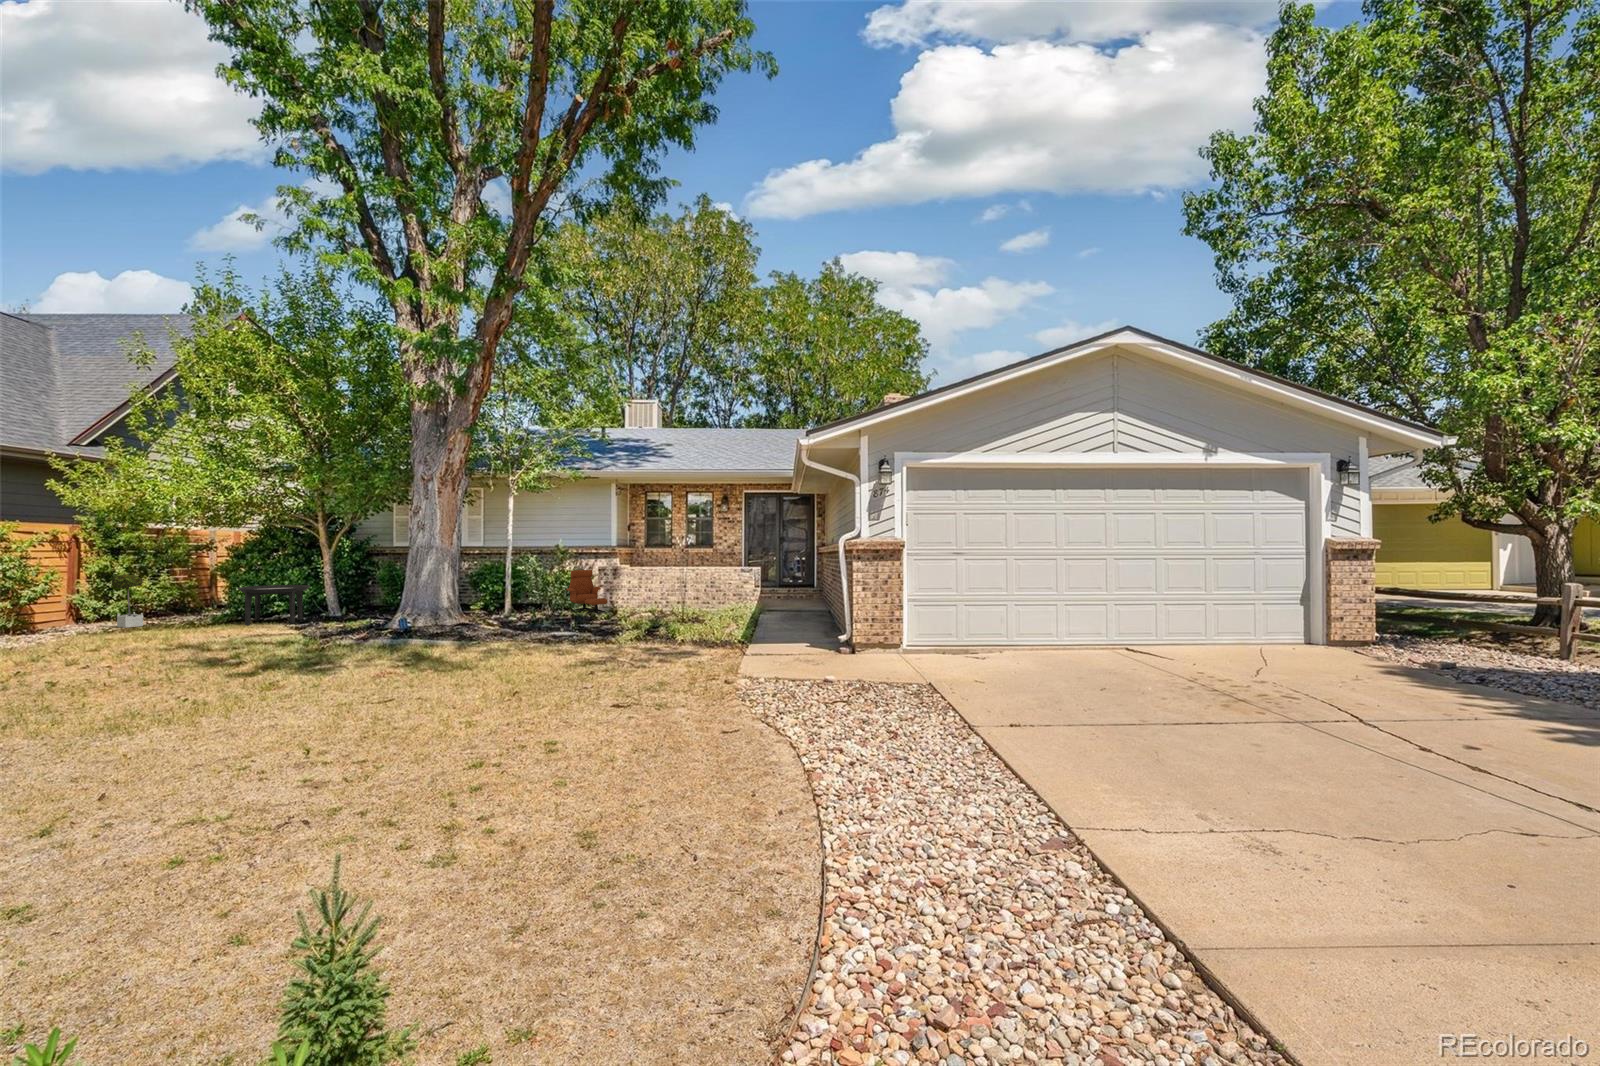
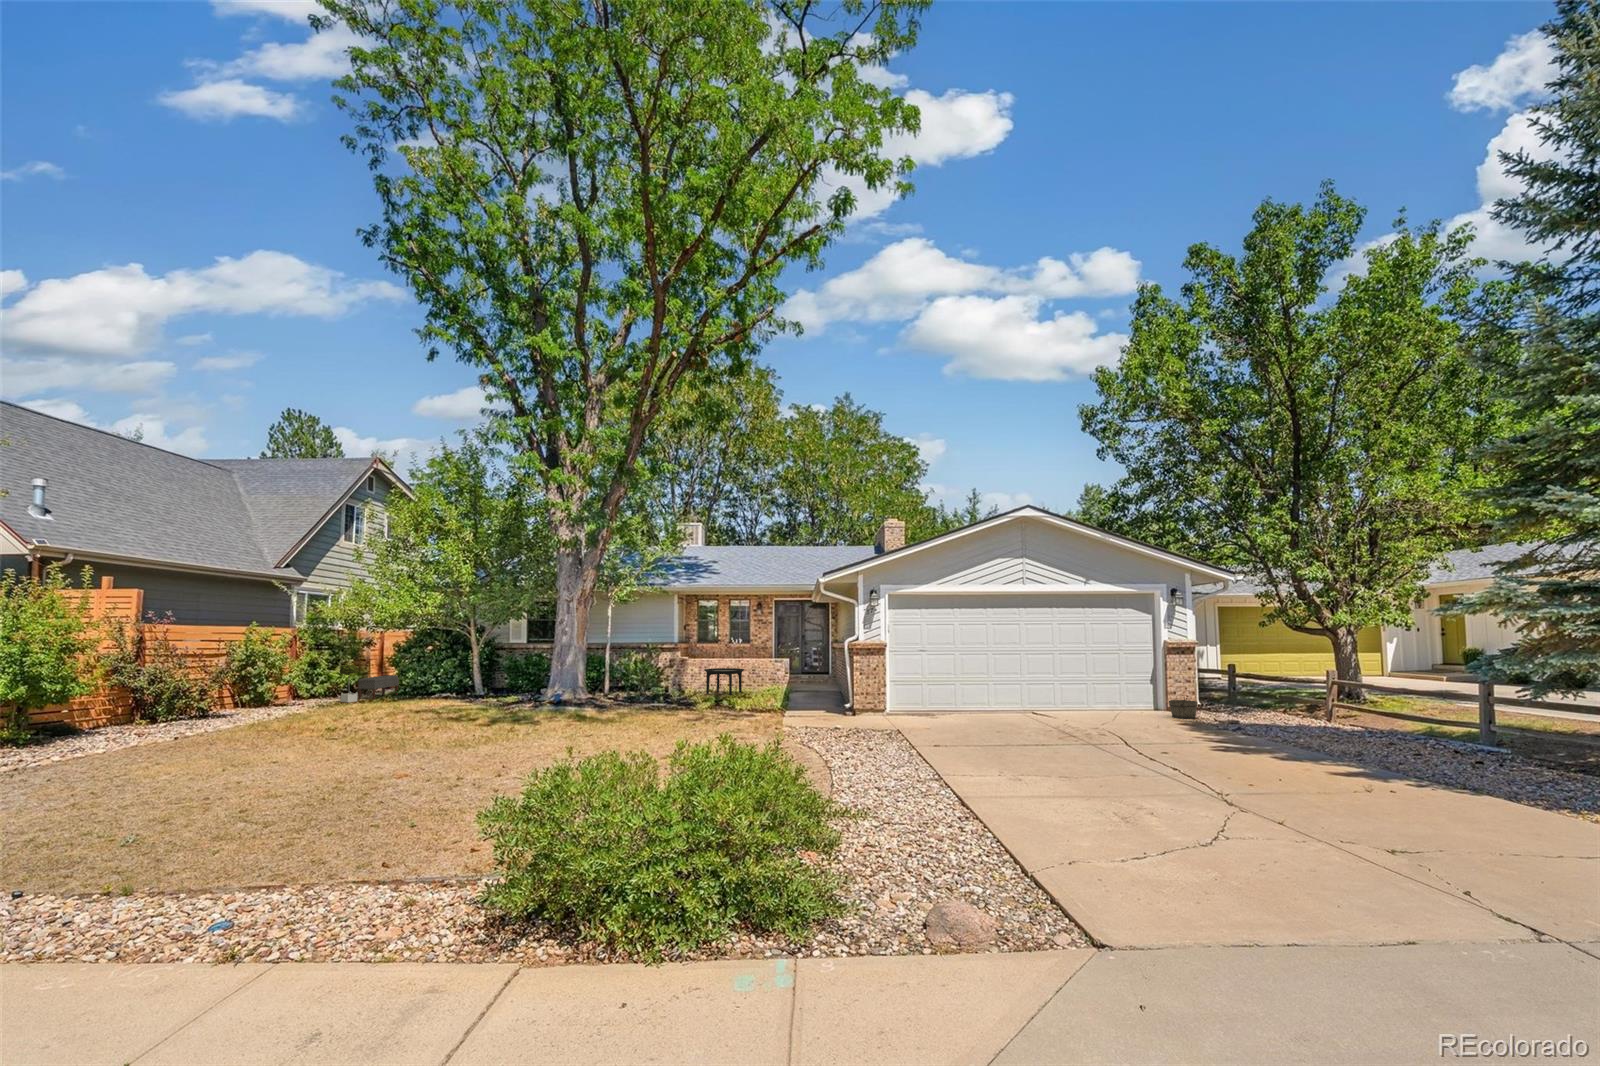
lounge chair: present [566,570,608,614] -> none [645,661,676,694]
round table: present [238,585,310,625] -> present [704,668,744,695]
bench: none [150,589,225,622] -> present [358,675,399,699]
wooden bucket: none [1335,622,1385,658] -> present [1169,697,1197,719]

